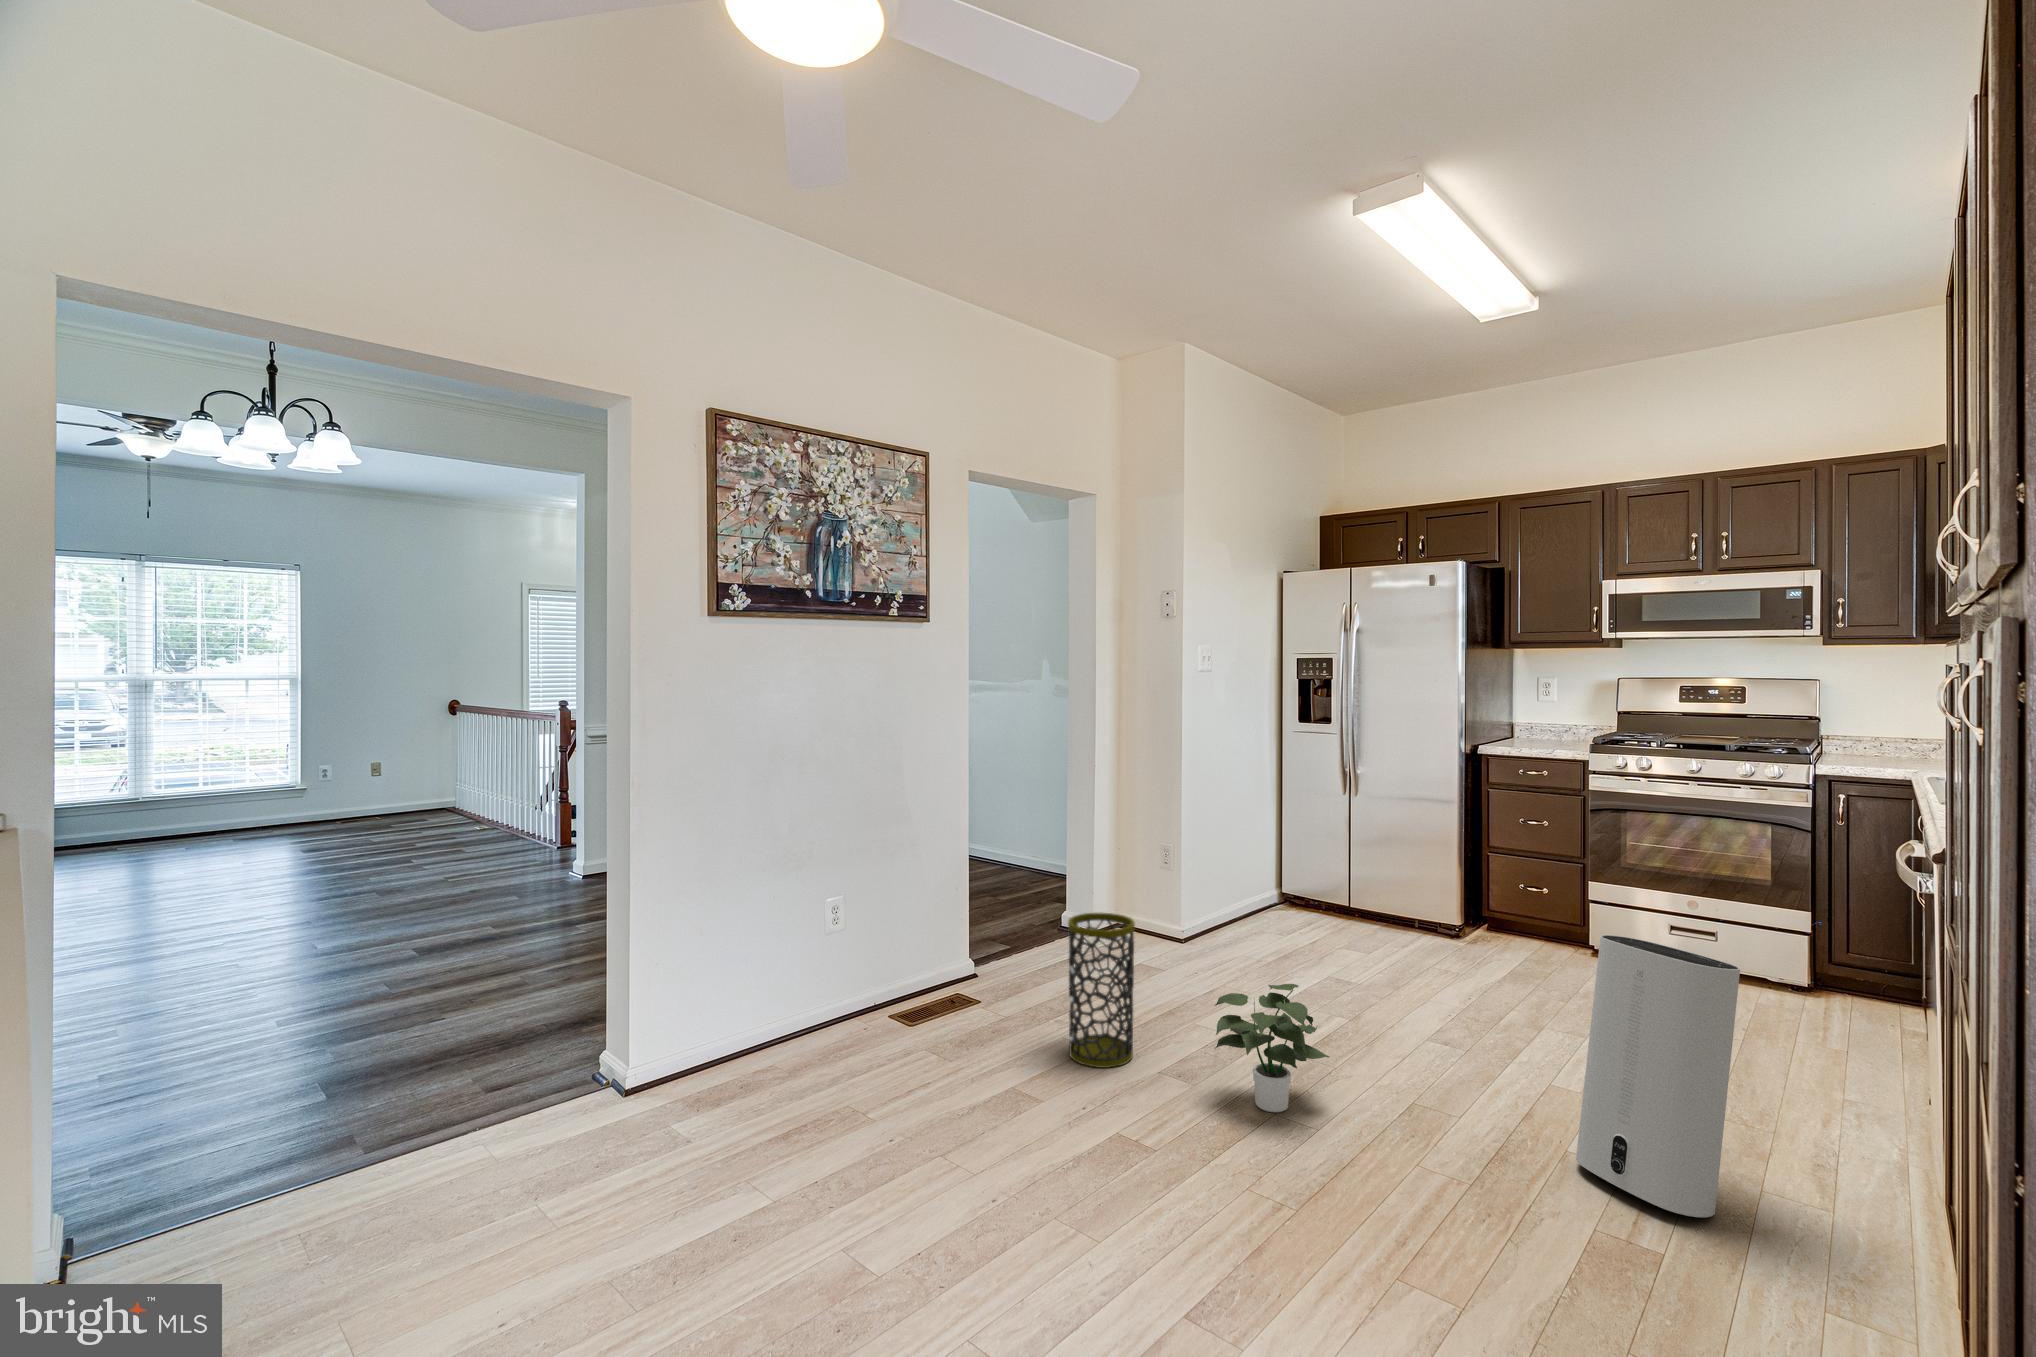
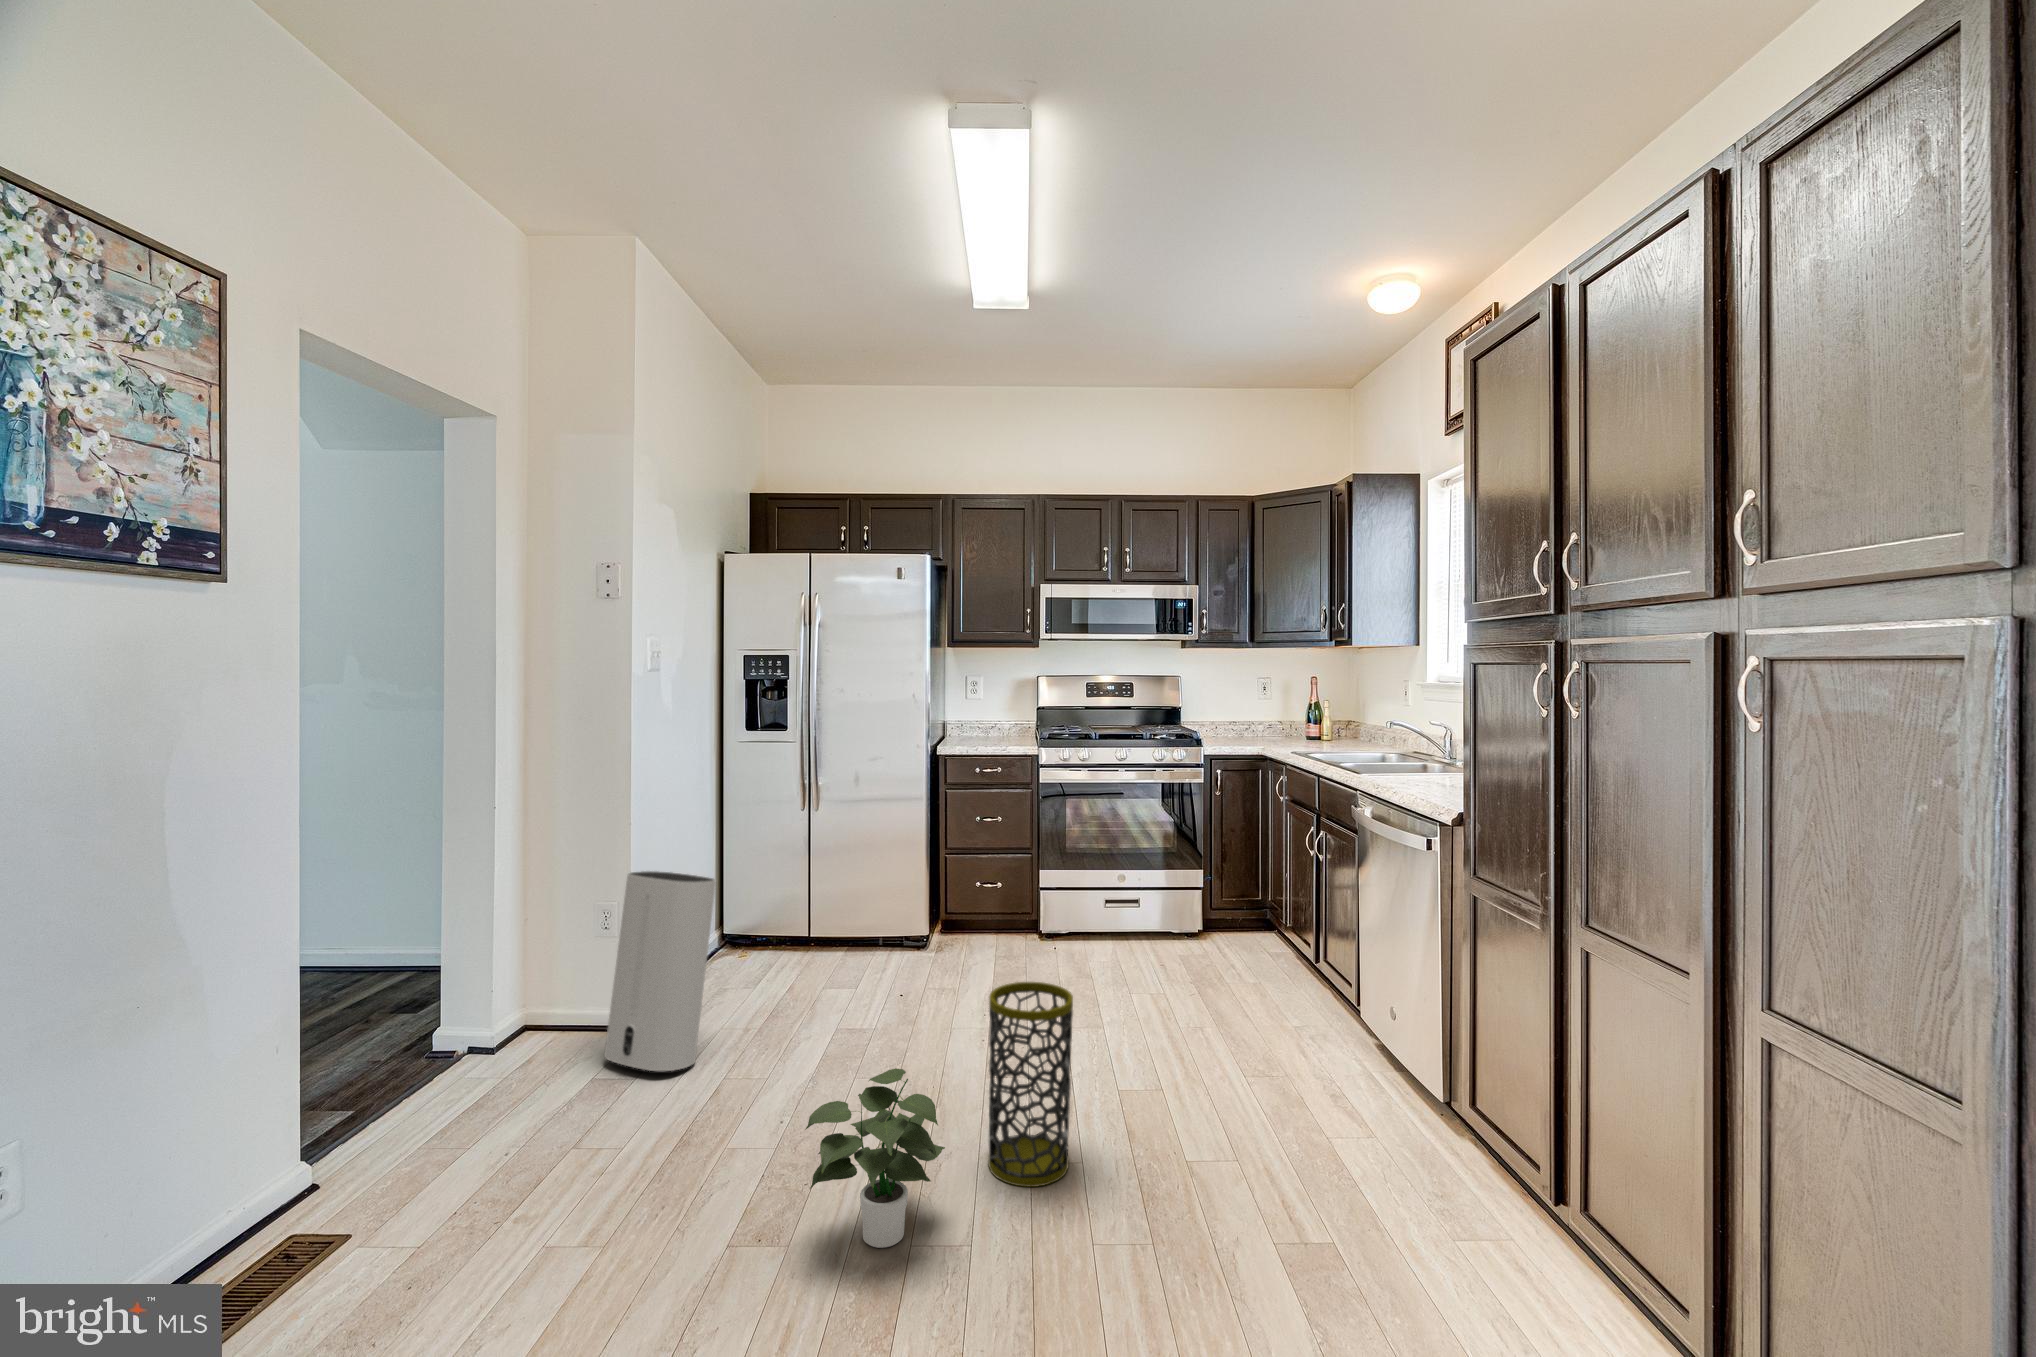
trash can: present [1068,913,1135,1068] -> present [988,982,1073,1187]
air purifier: present [1576,935,1740,1217] -> present [604,871,716,1071]

